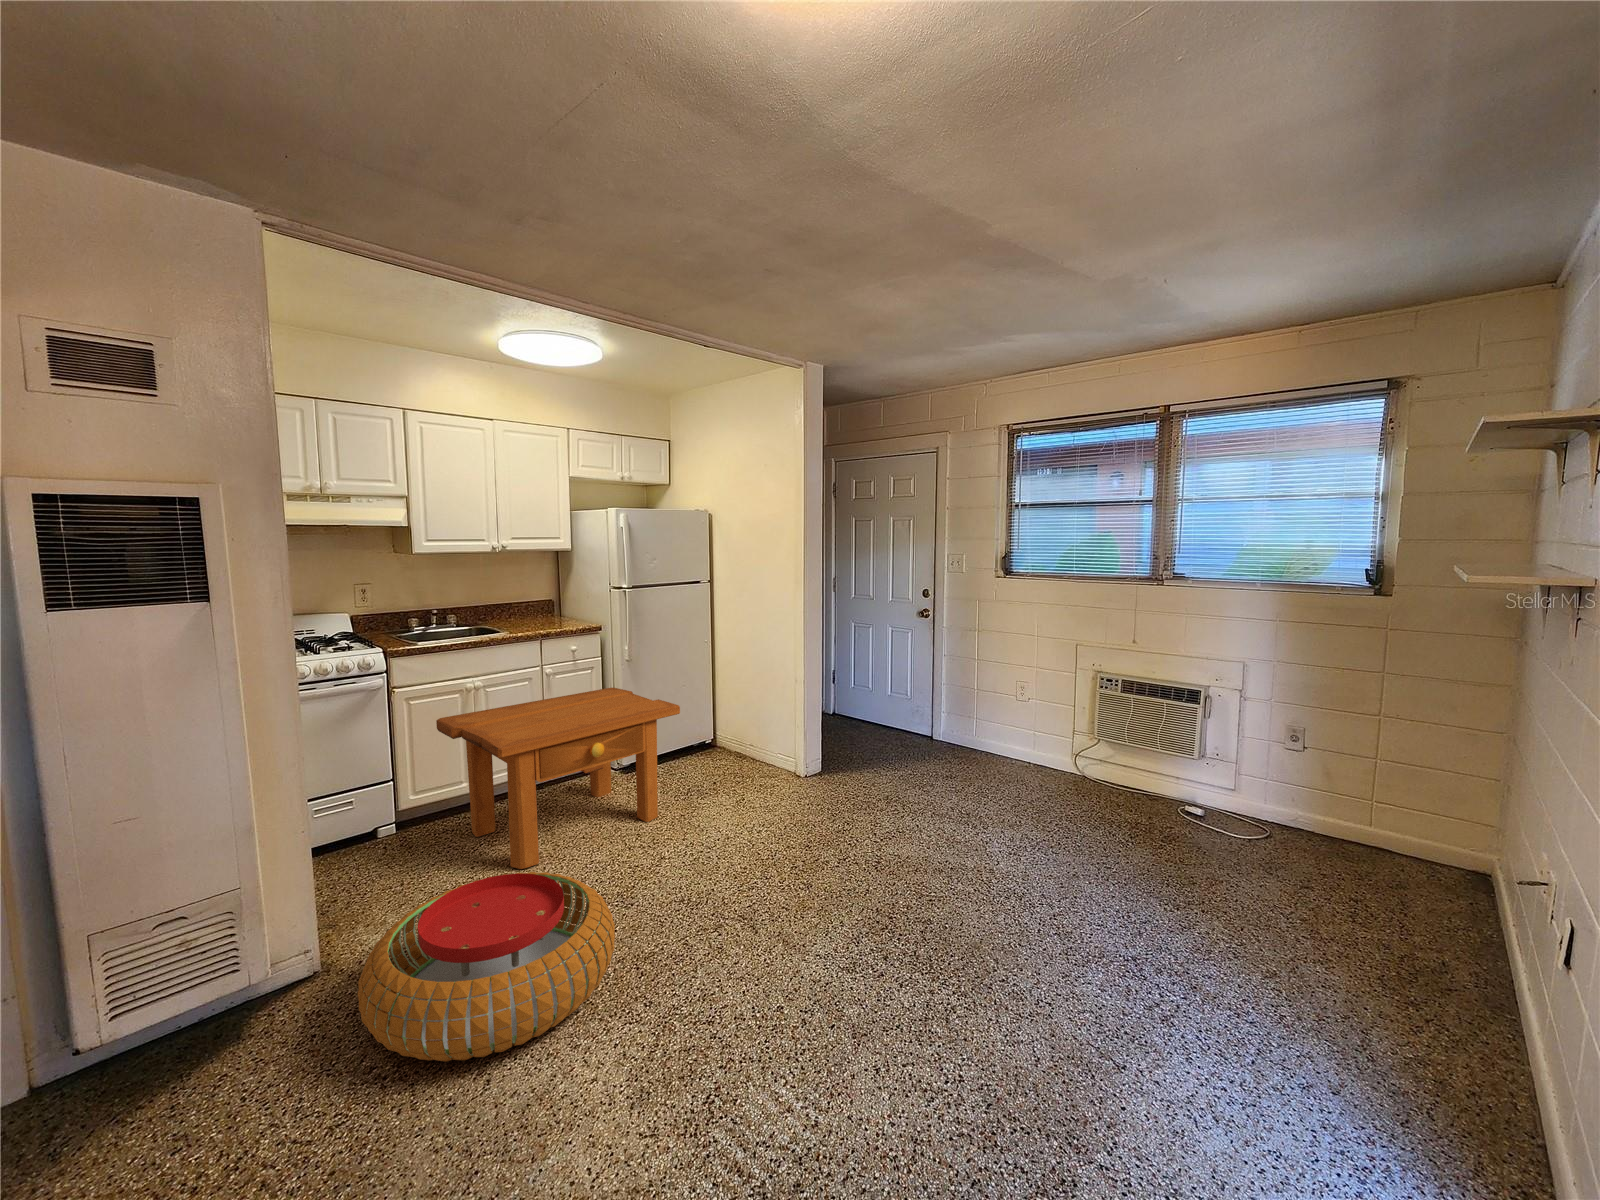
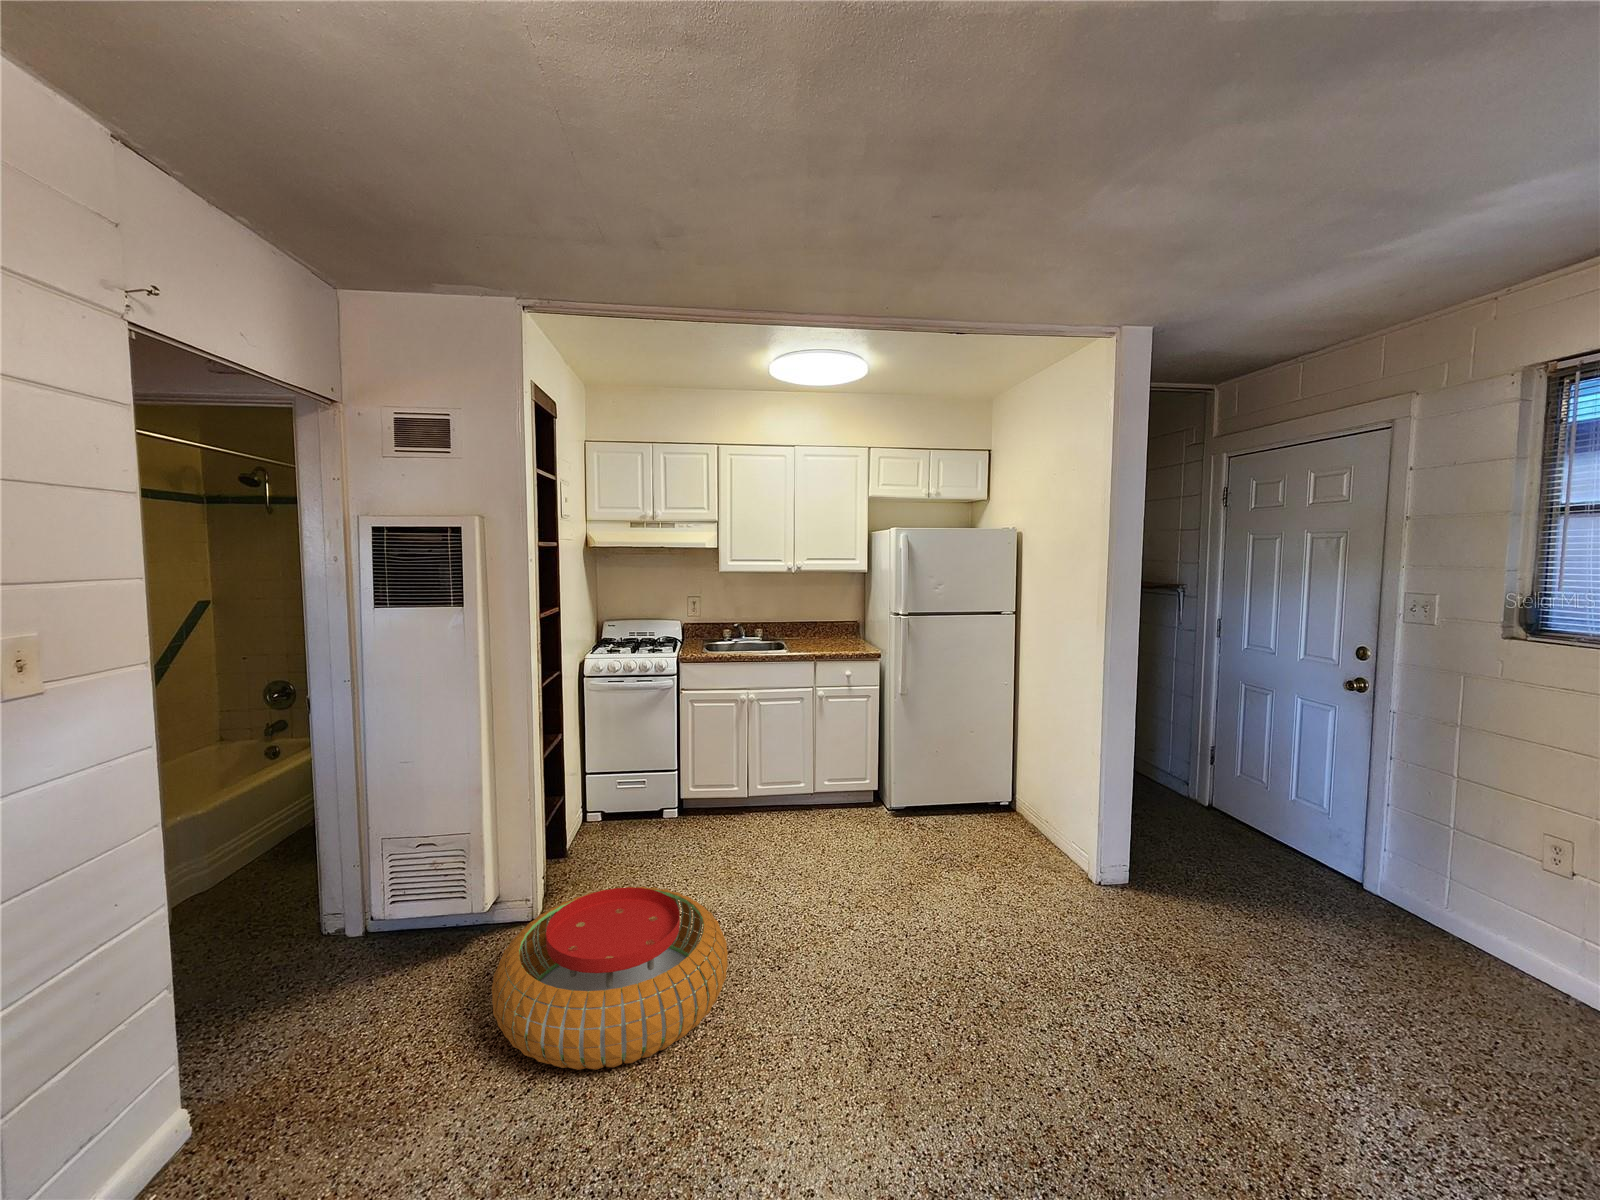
side table: present [436,688,680,869] -> none [698,721,914,888]

